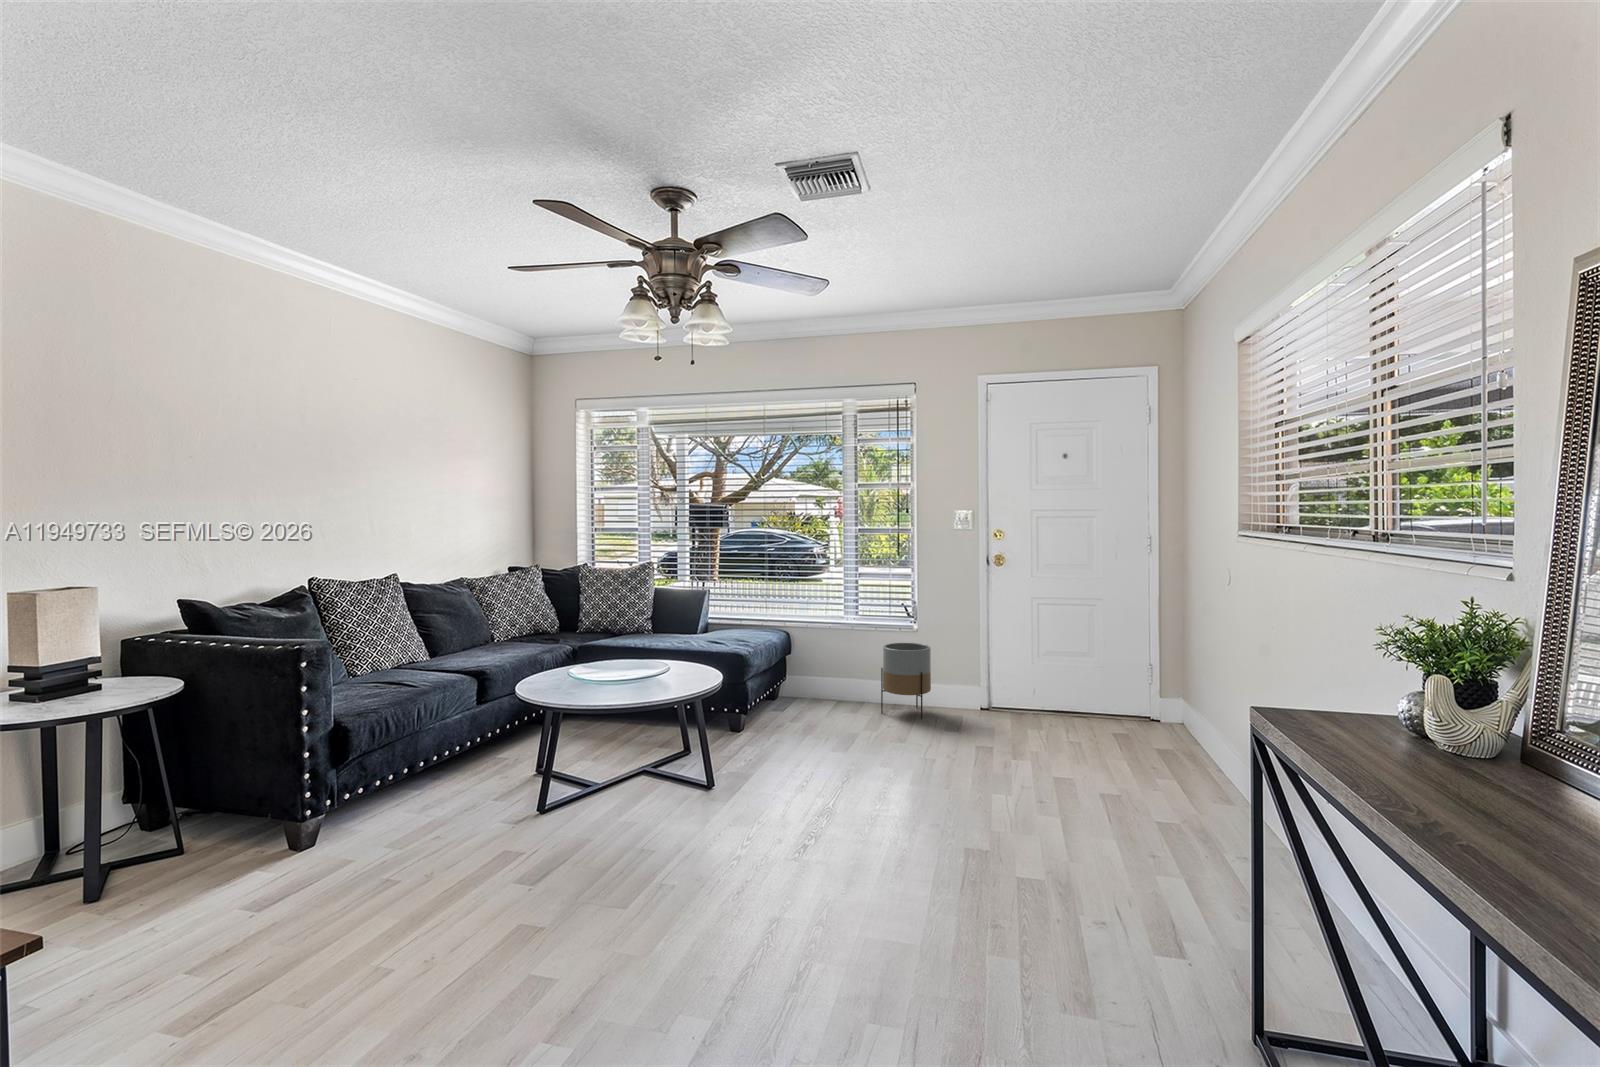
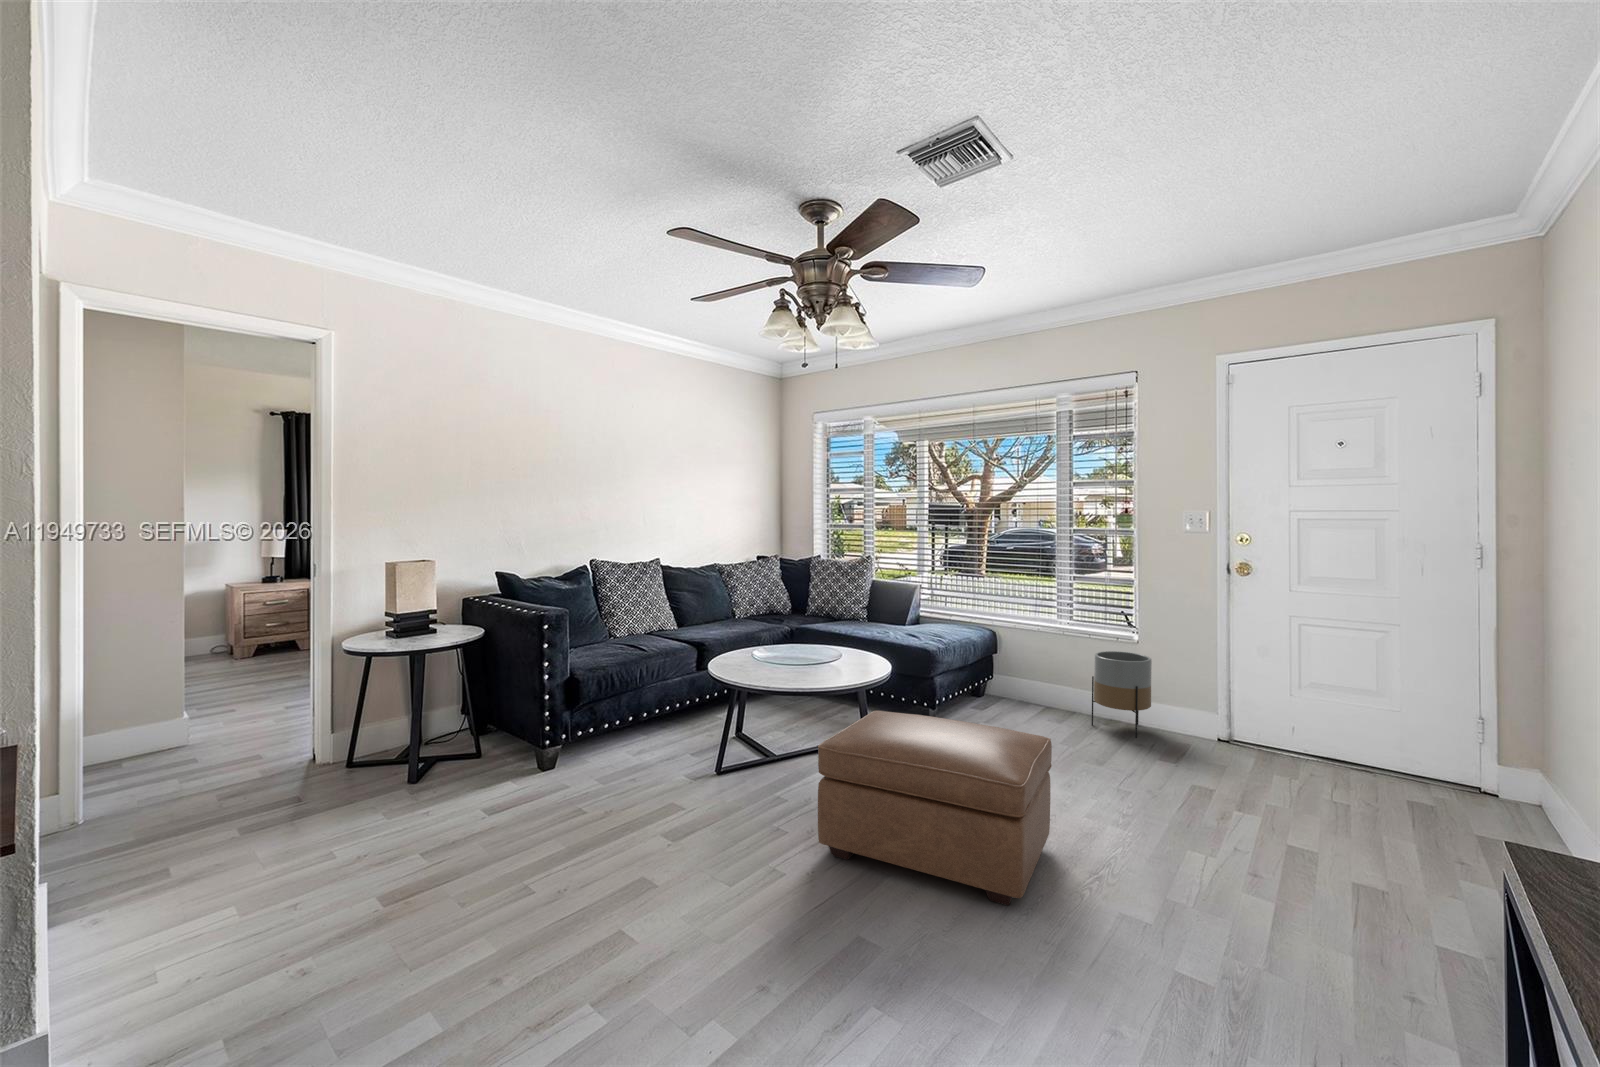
ottoman: none [702,719,912,876] -> present [818,711,1052,906]

